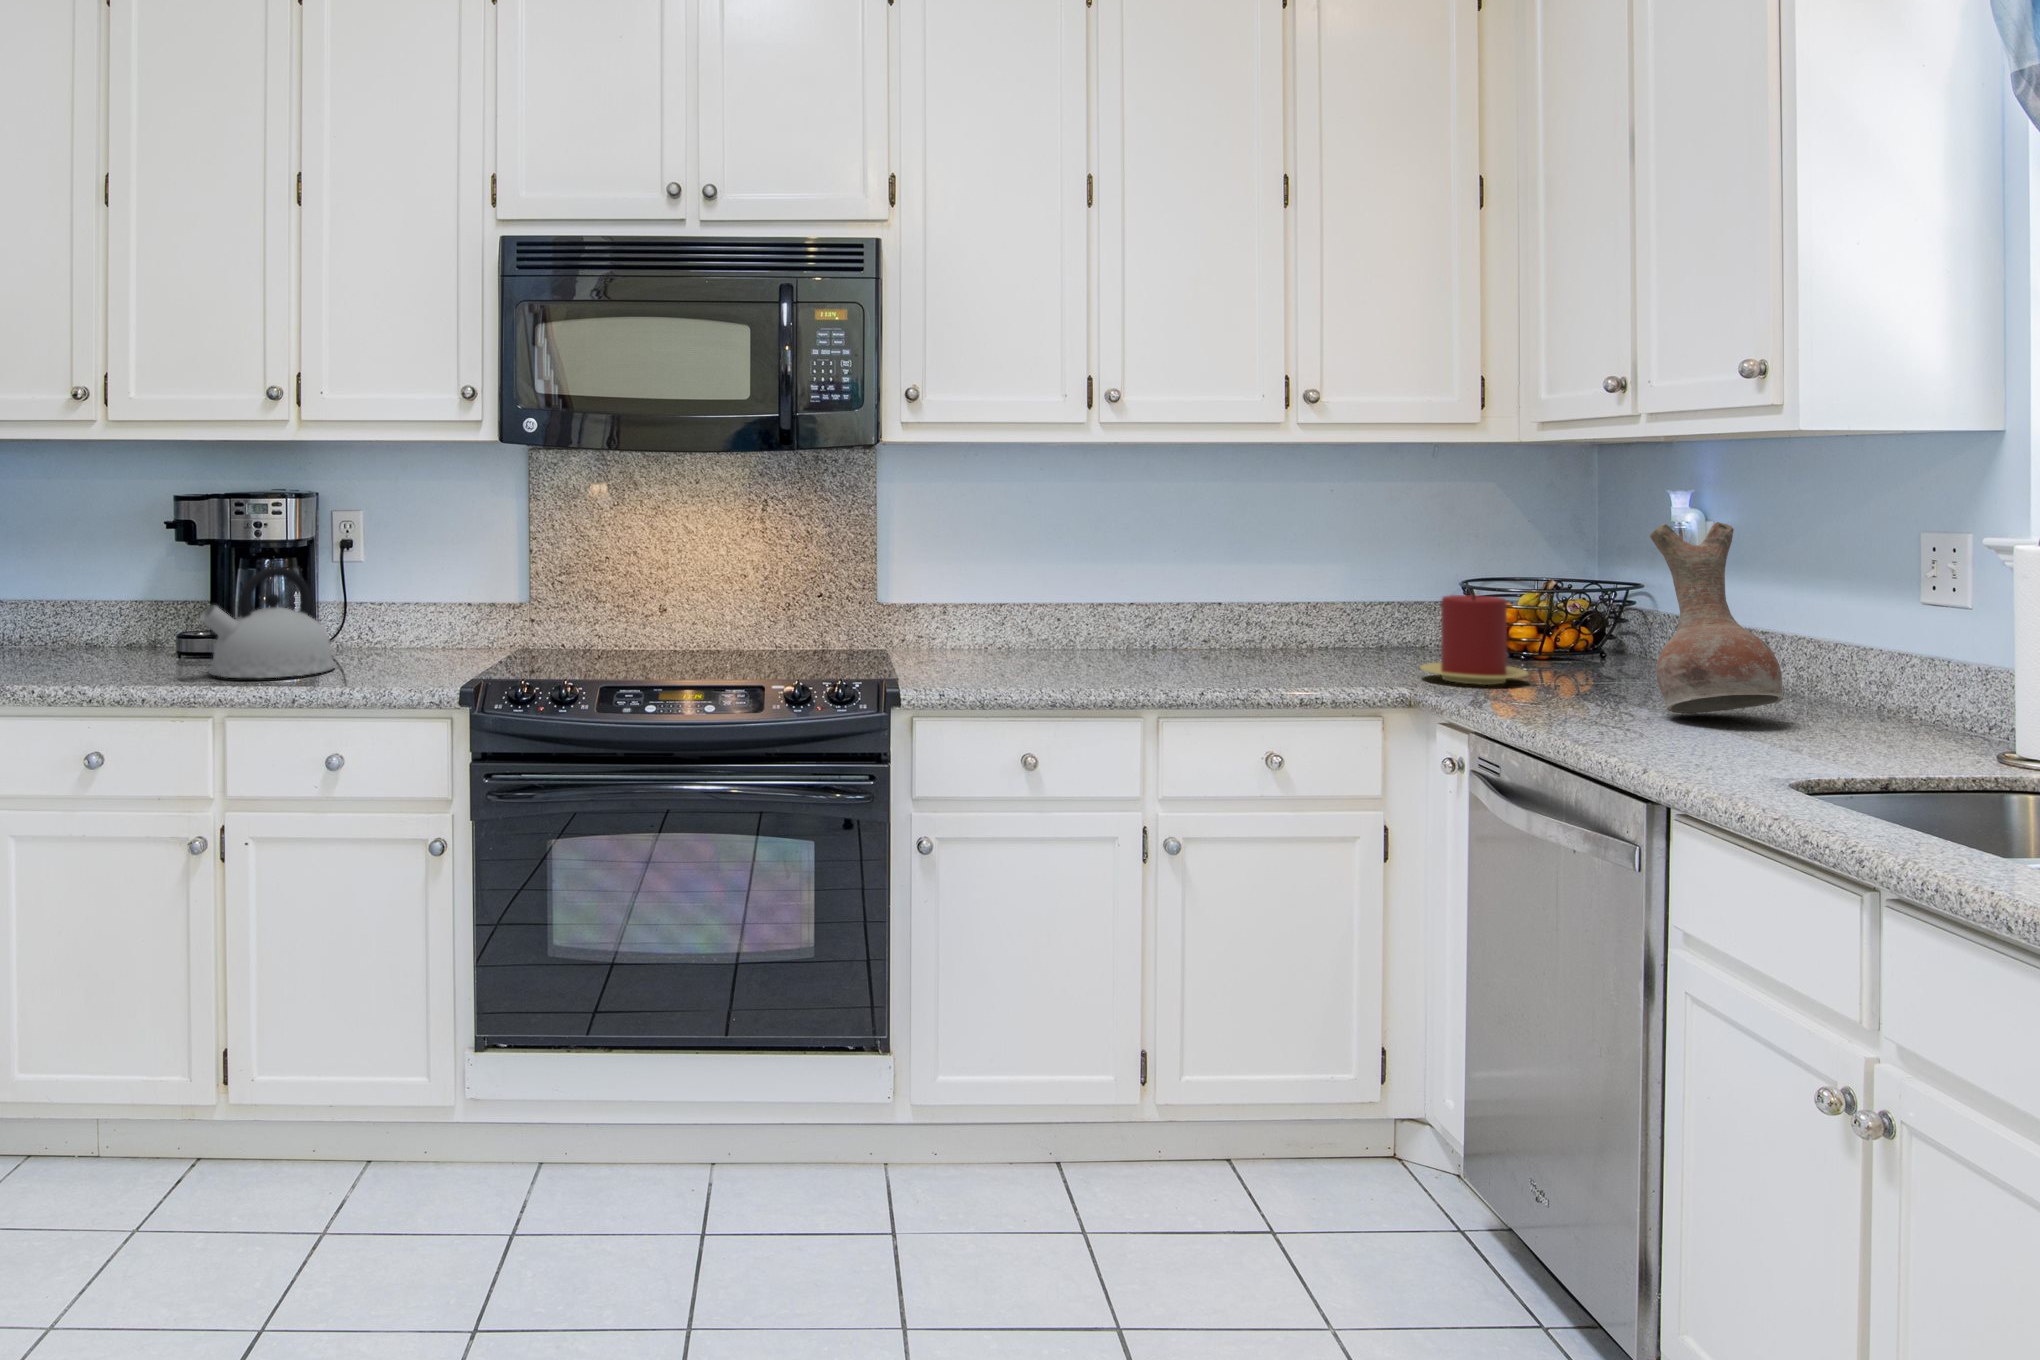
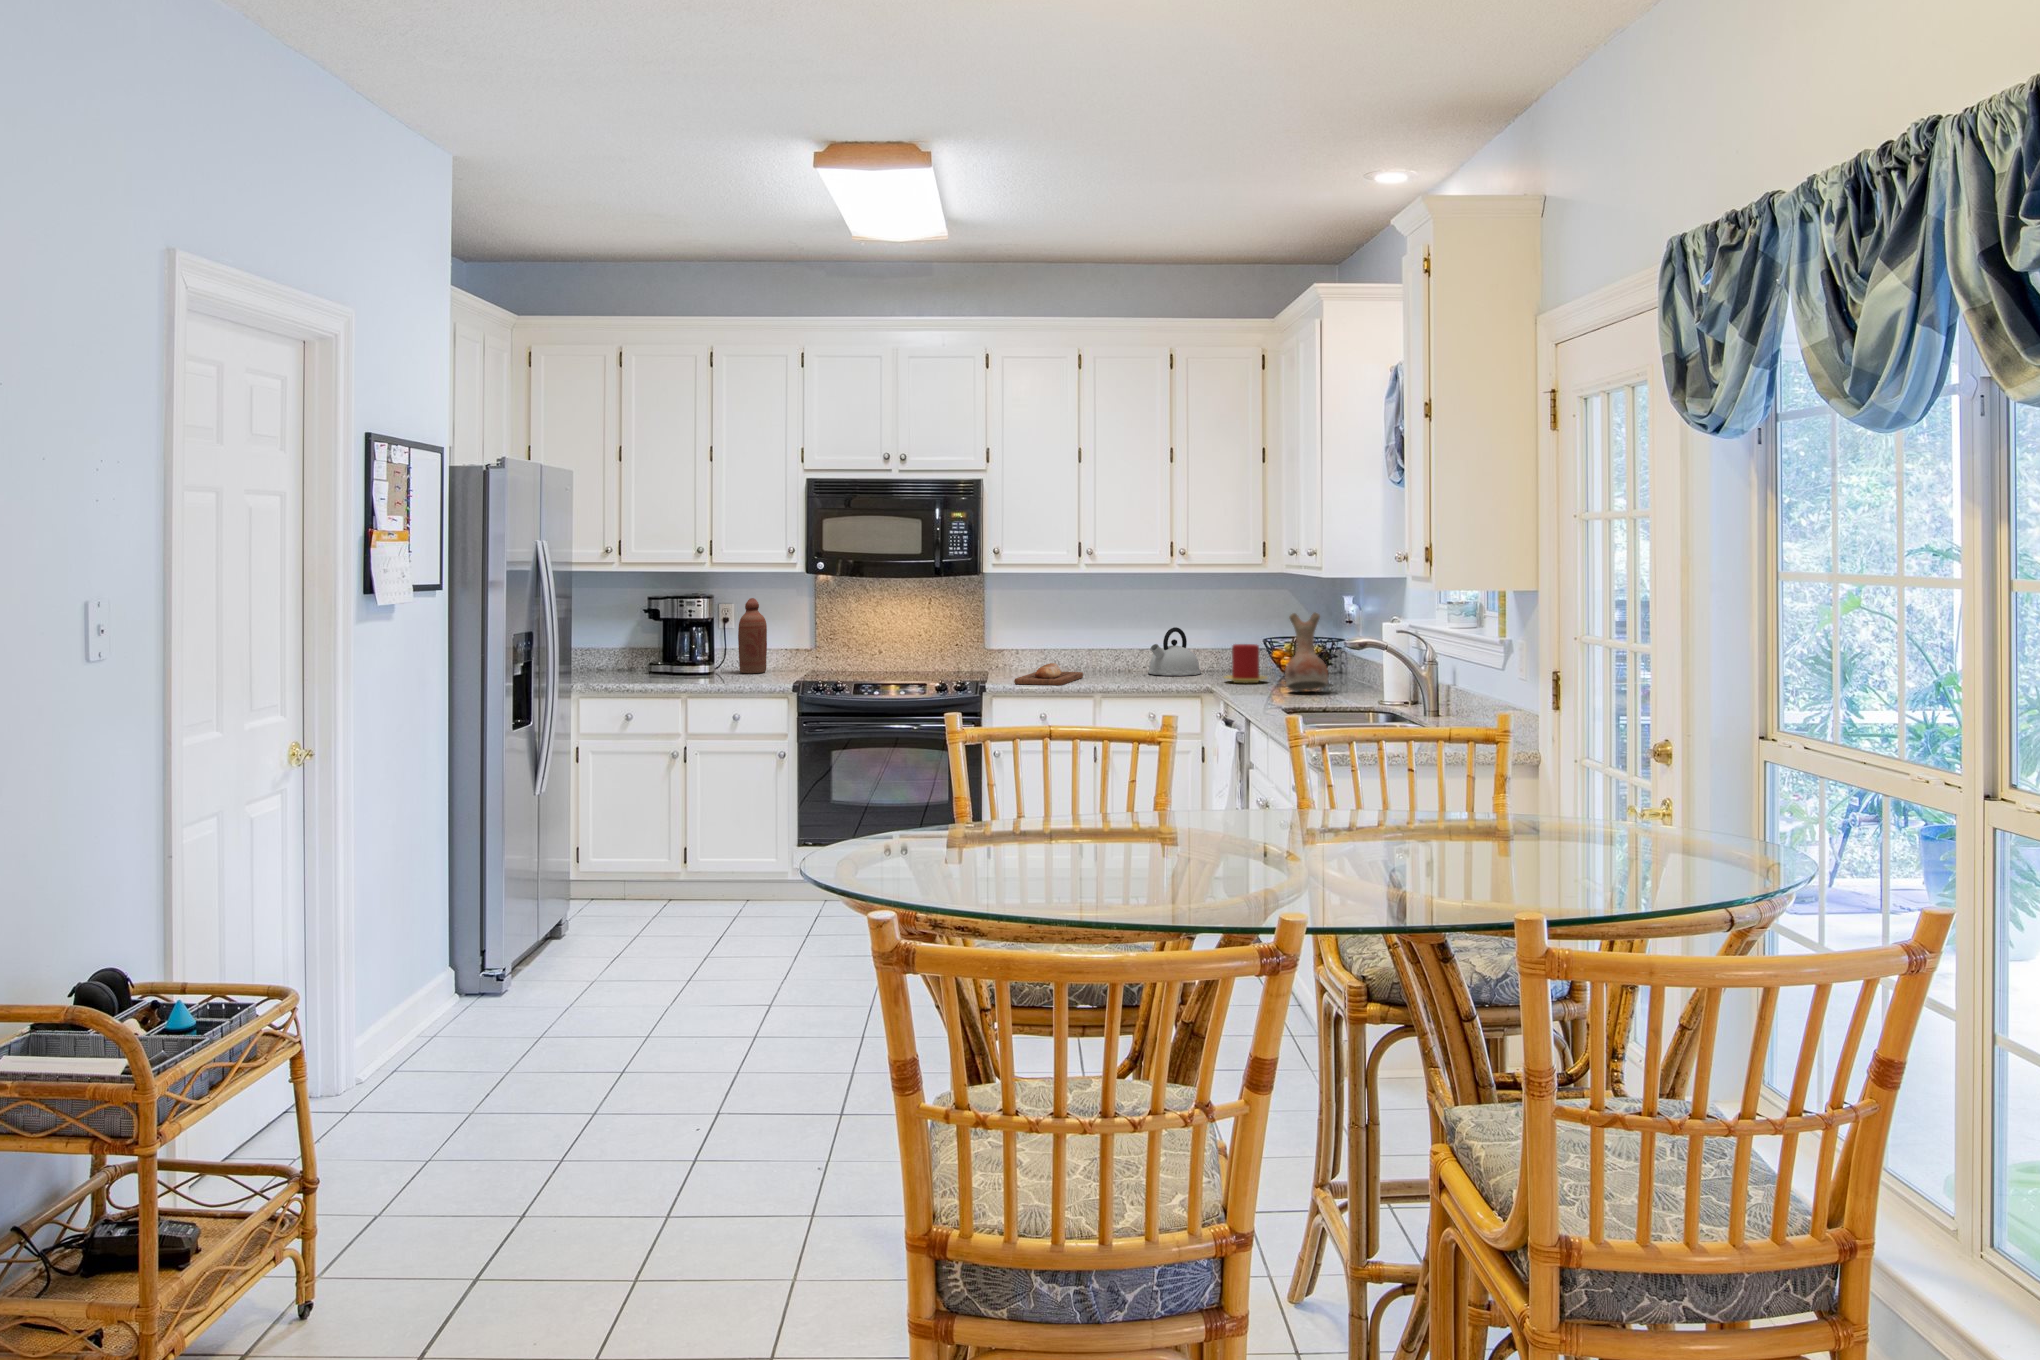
bottle: none [366,497,426,653] -> present [738,598,767,673]
kettle: present [200,567,335,678] -> present [1148,627,1201,676]
bread loaf: none [959,634,1088,689] -> present [1014,663,1083,685]

